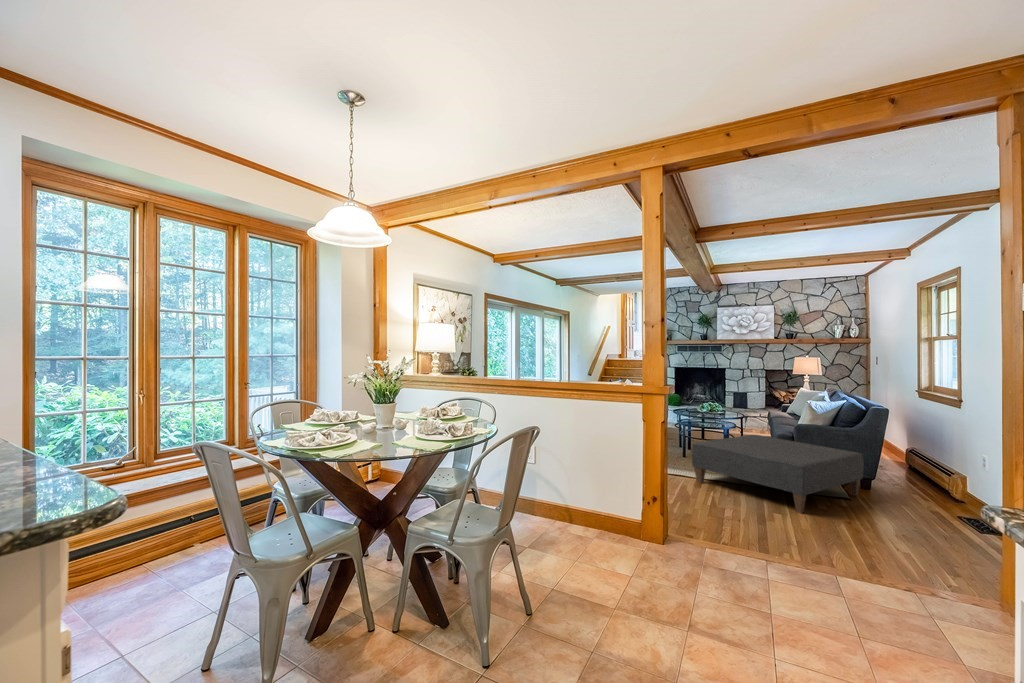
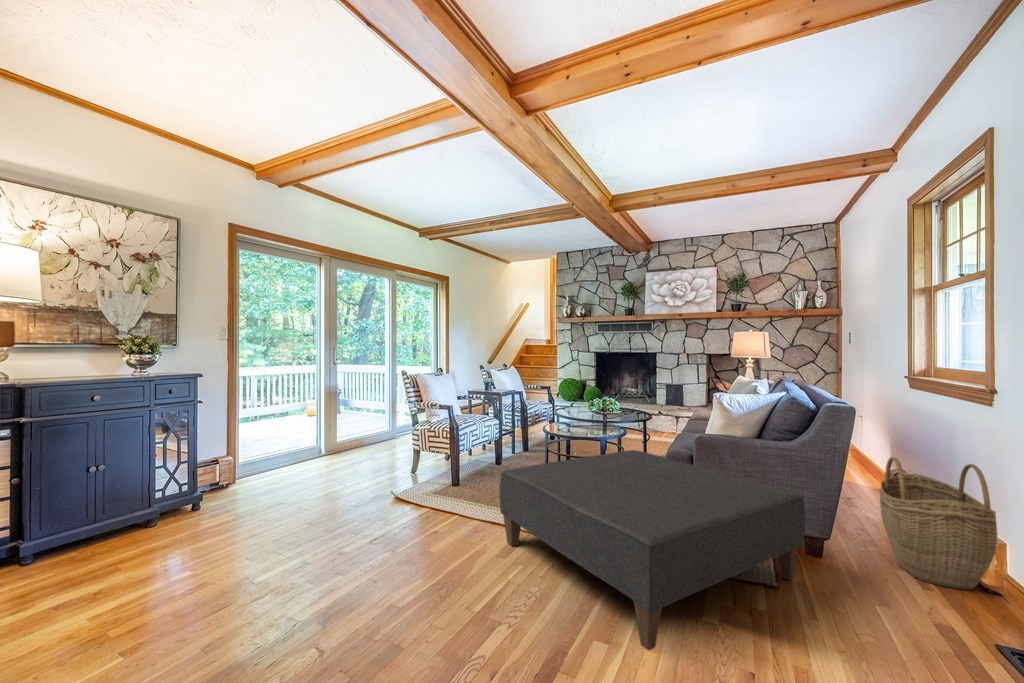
woven basket: none [902,436,960,500] -> present [880,457,997,590]

